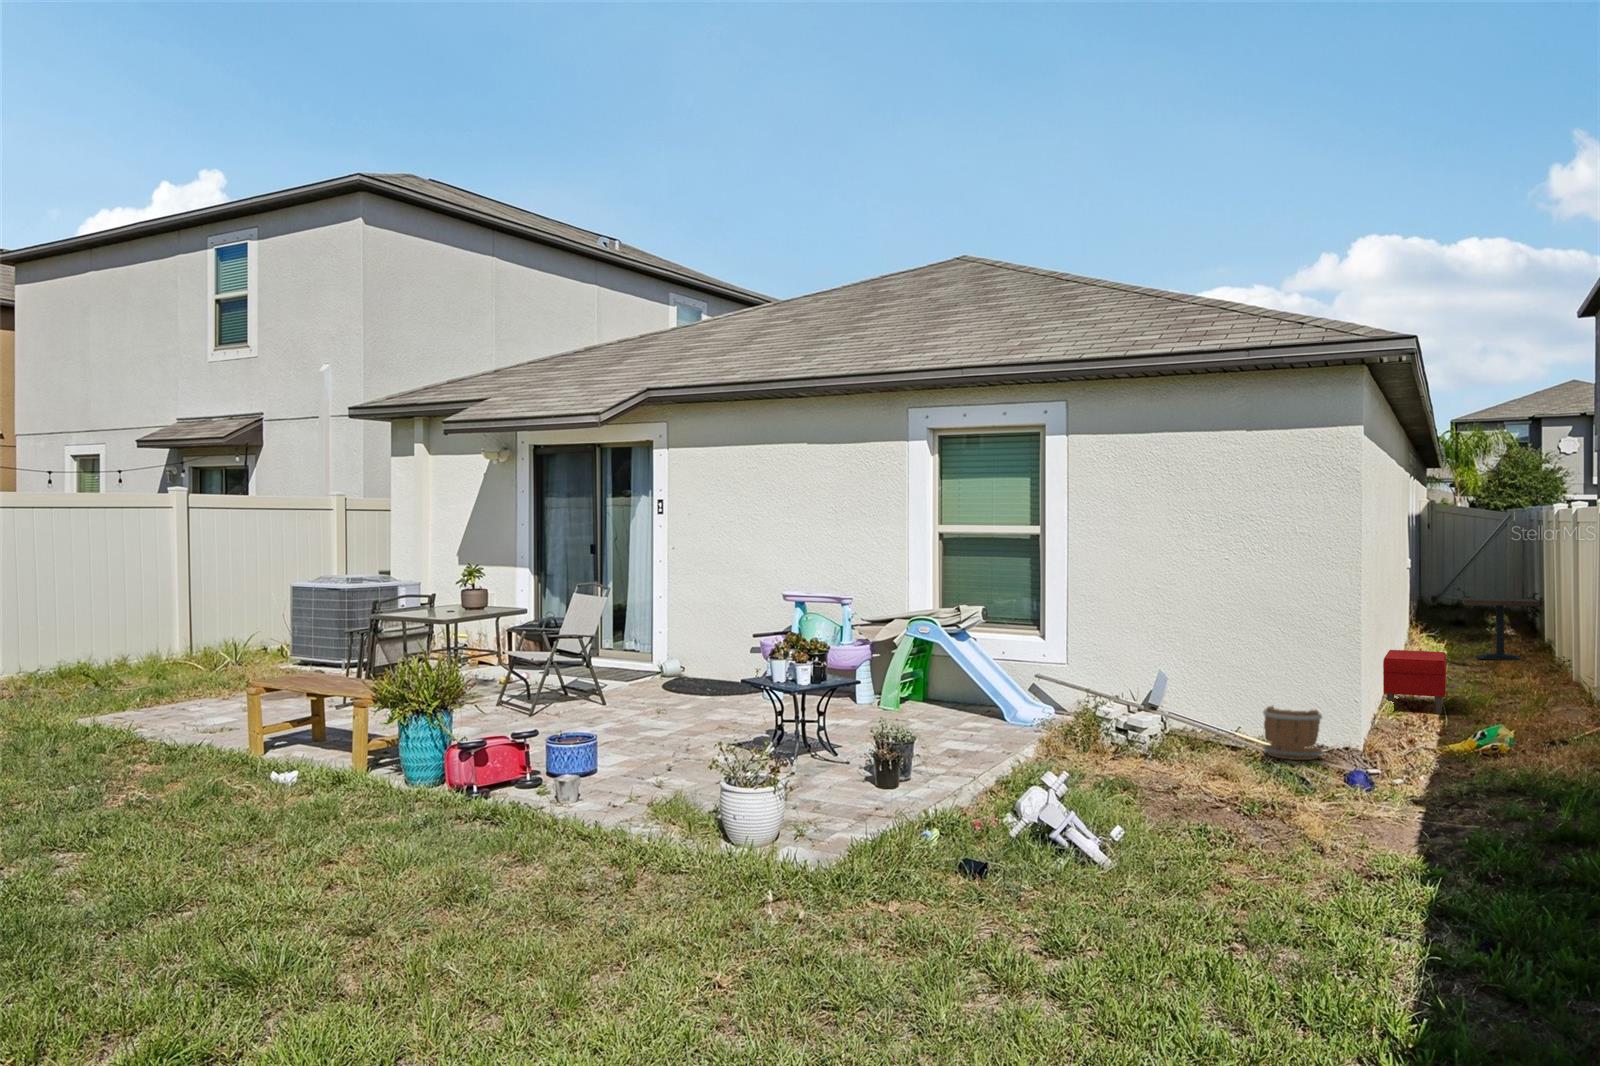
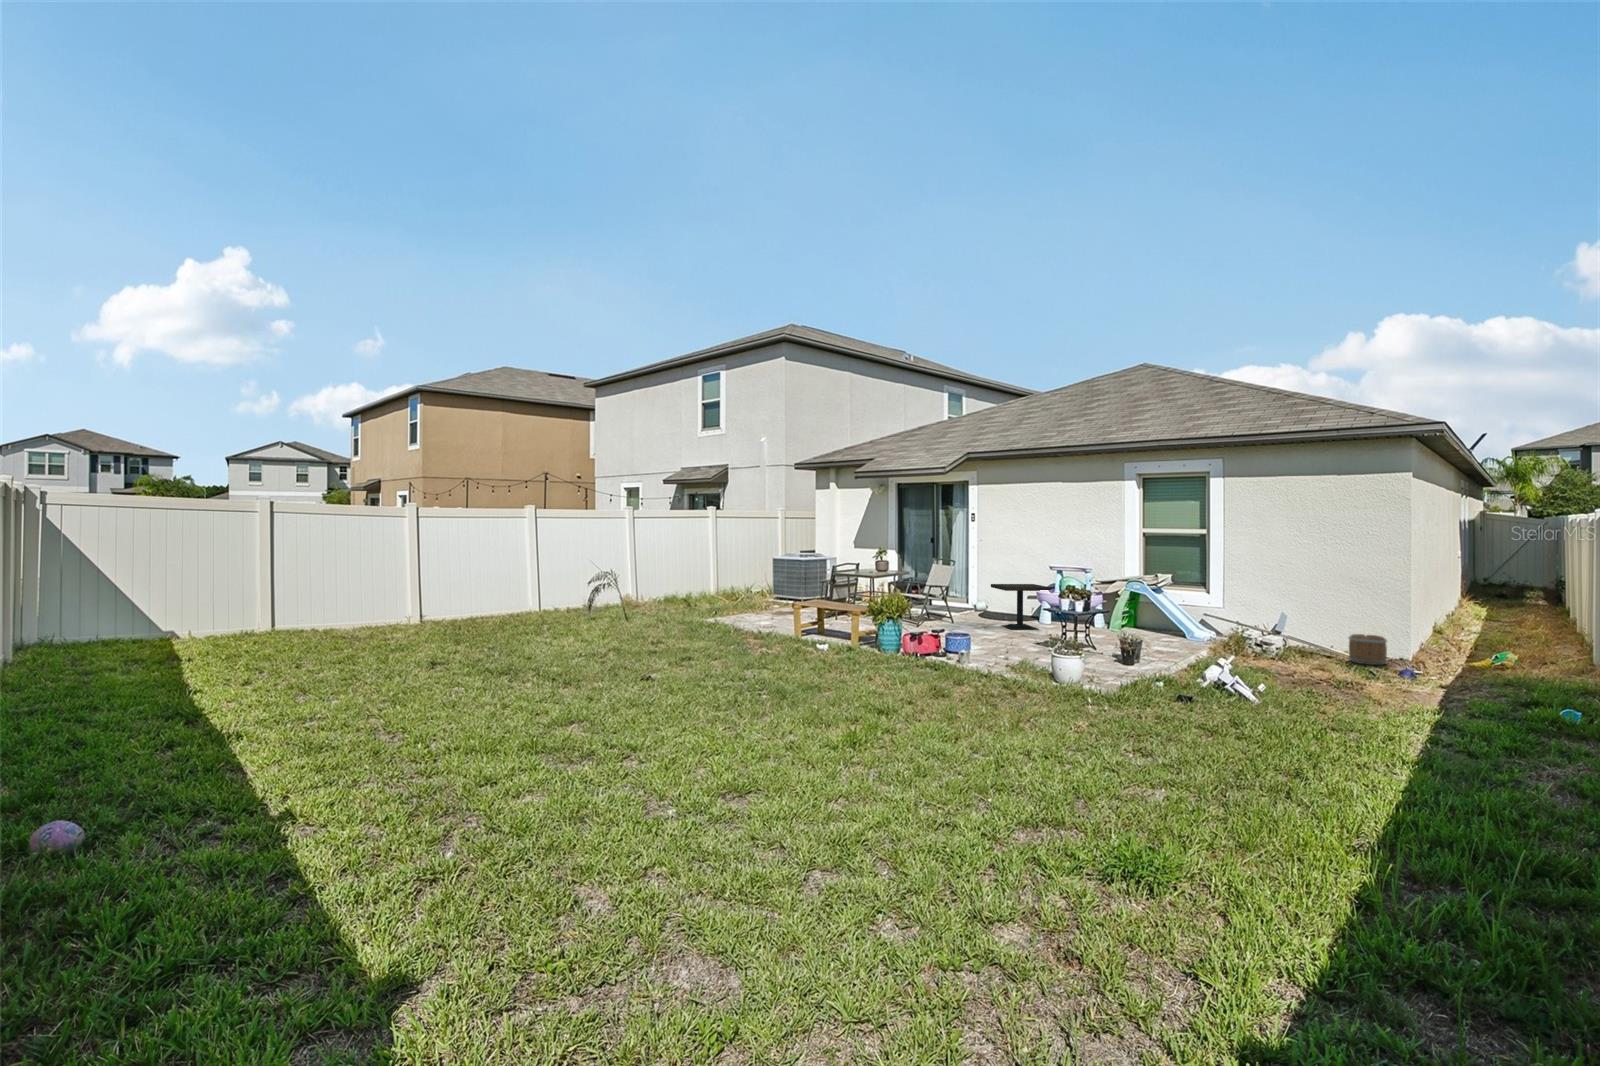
side table: present [1462,598,1540,660] -> present [991,584,1051,630]
bench: present [1383,650,1447,714] -> none [1435,607,1484,646]

